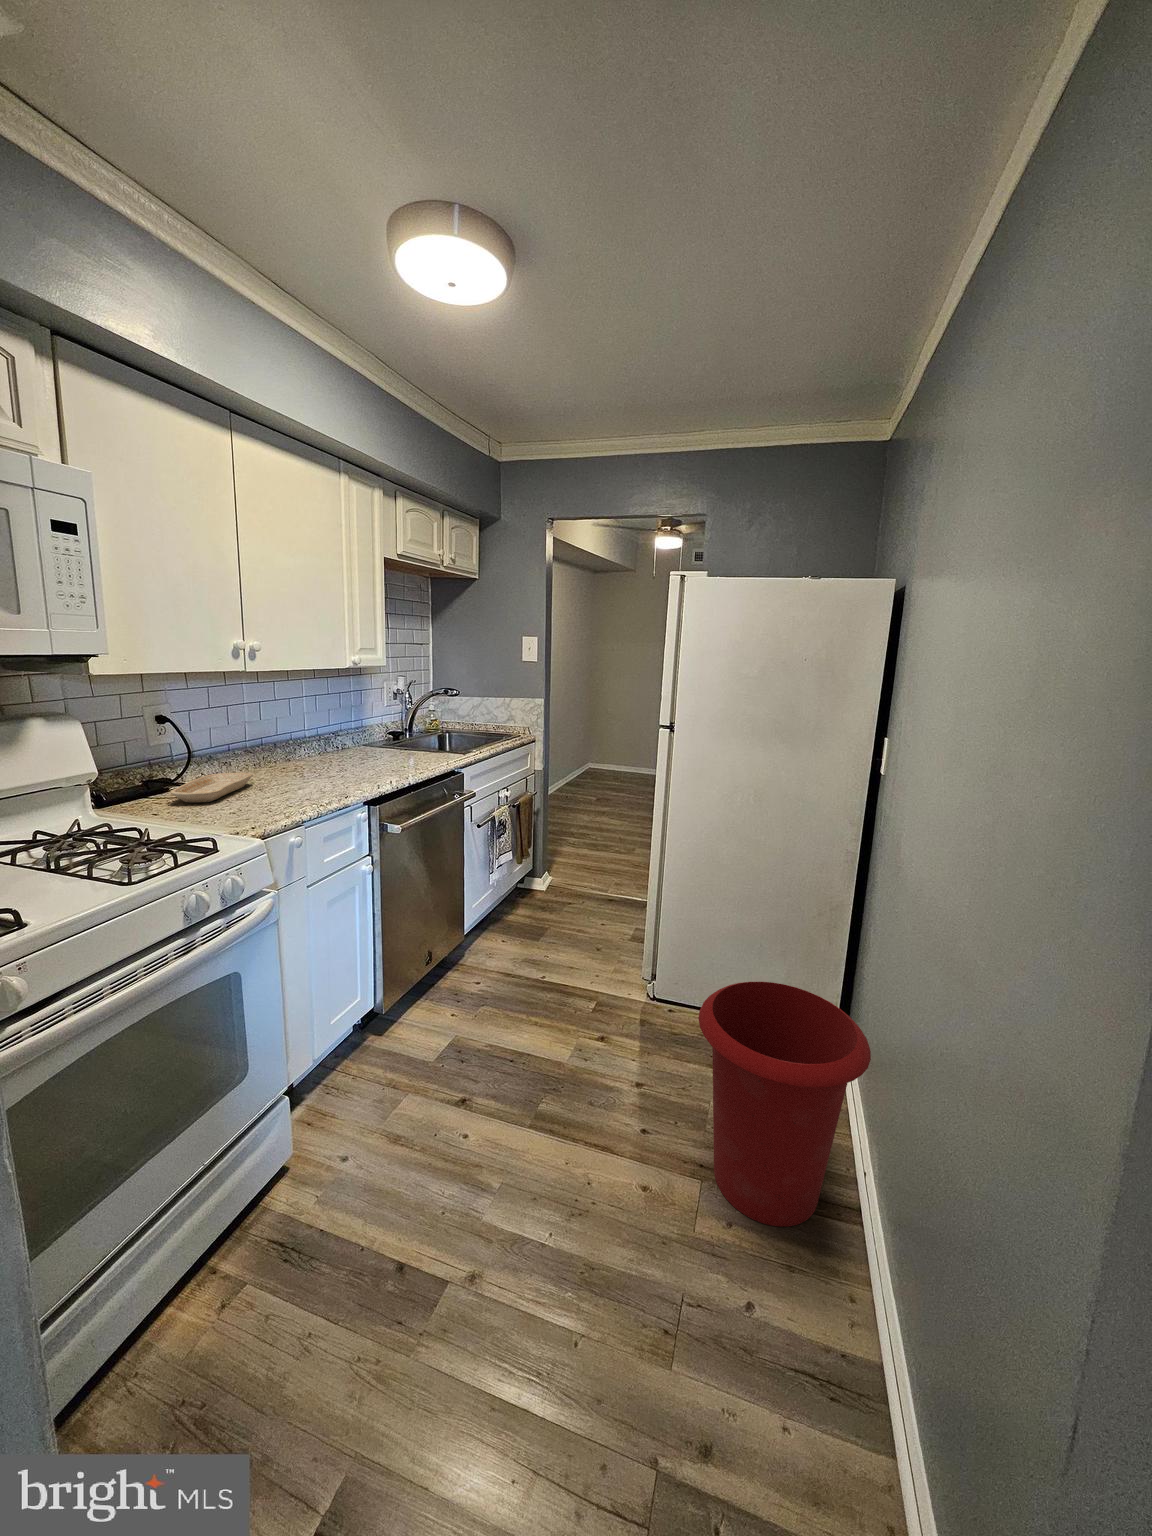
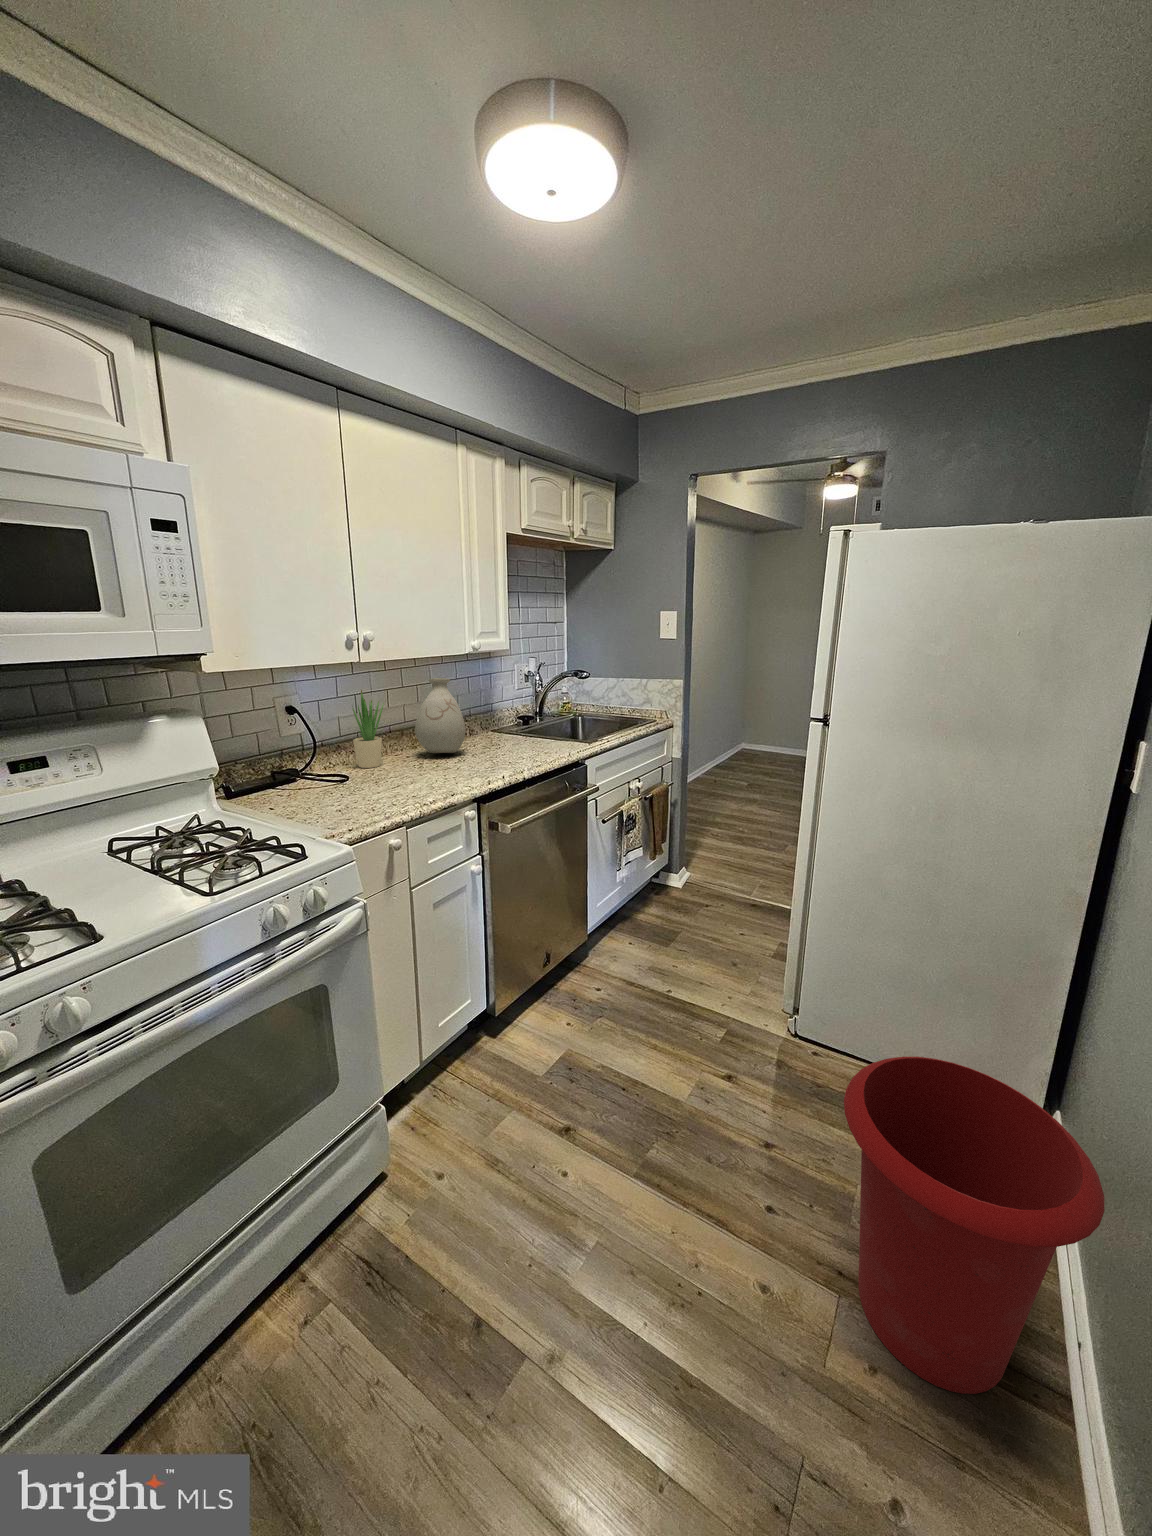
vase: none [293,691,345,764] -> present [415,678,465,753]
potted plant: none [228,699,263,778] -> present [352,690,384,768]
tray: present [171,772,253,802] -> none [288,764,371,797]

